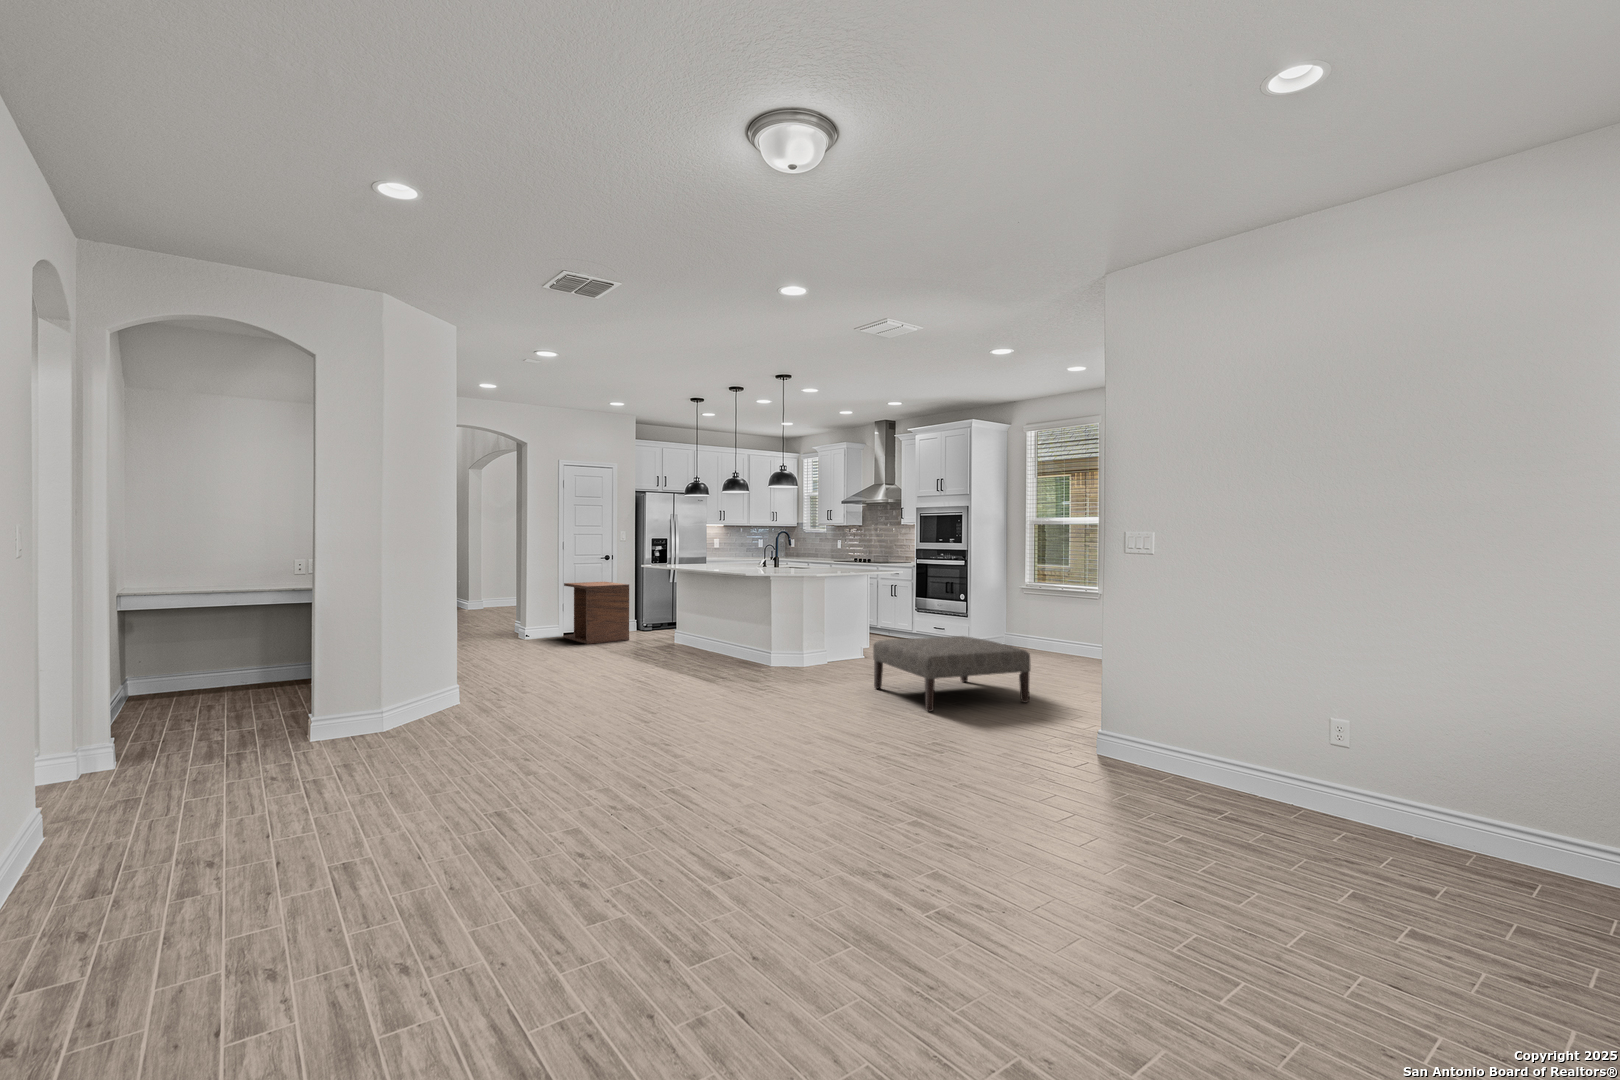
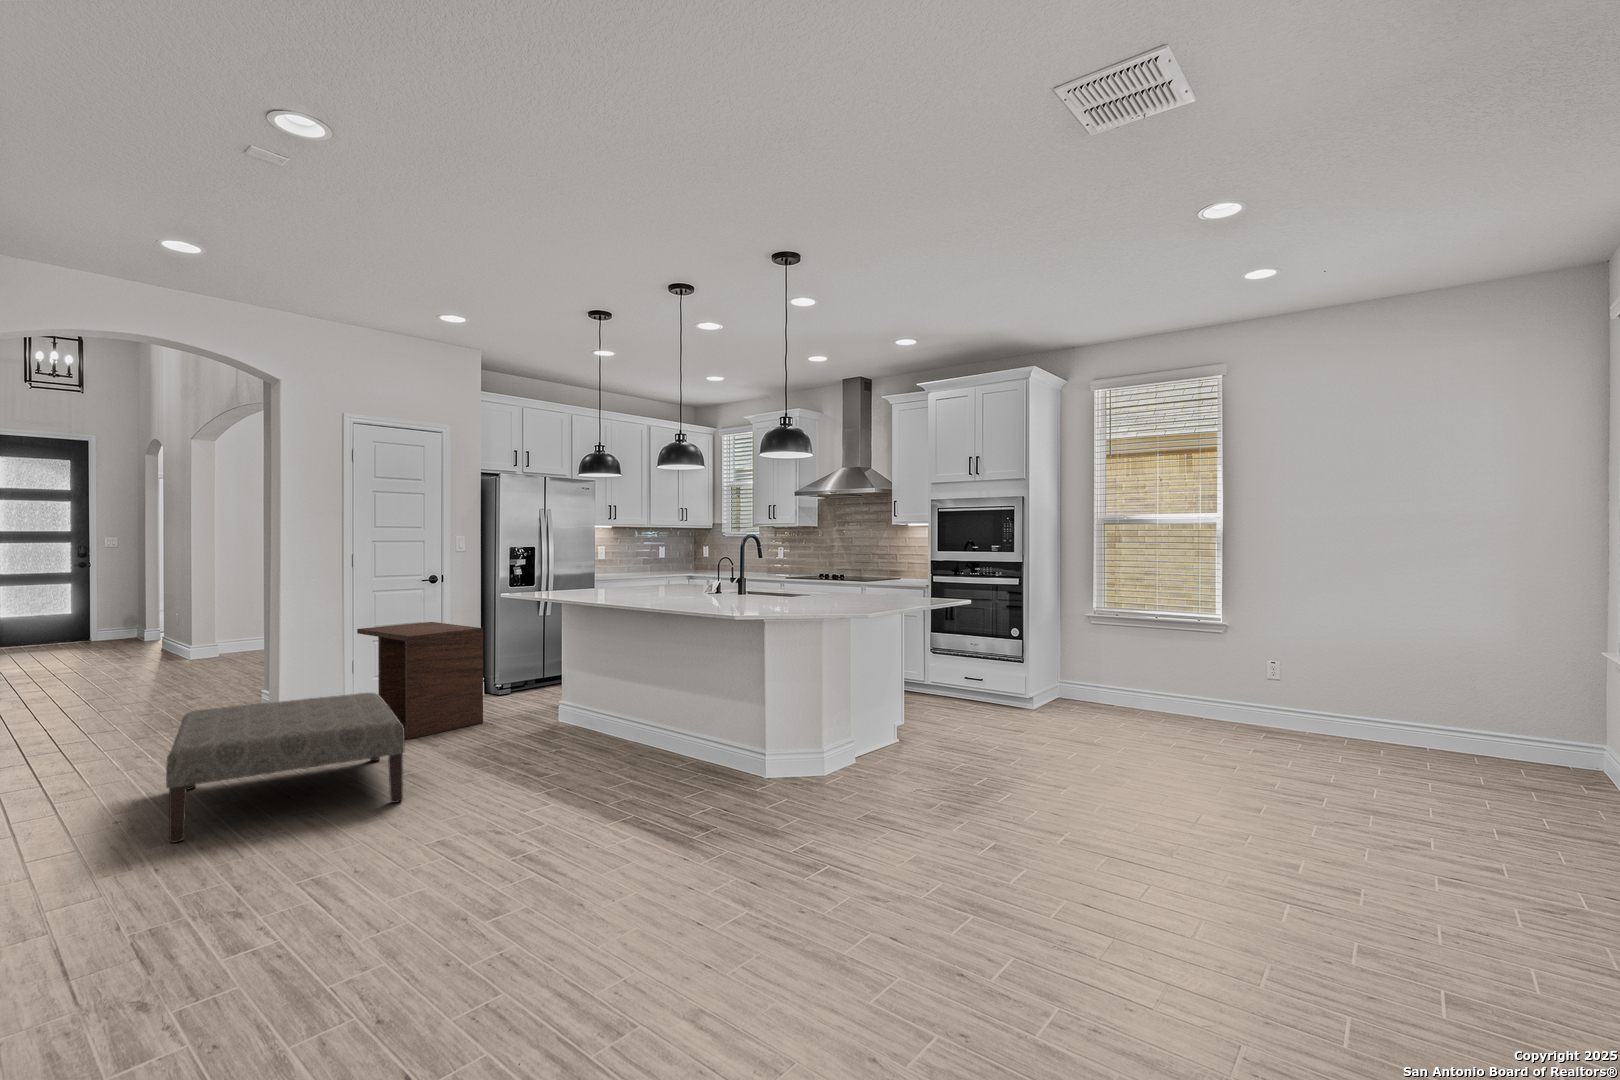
ottoman: present [873,636,1031,711] -> present [166,693,405,843]

